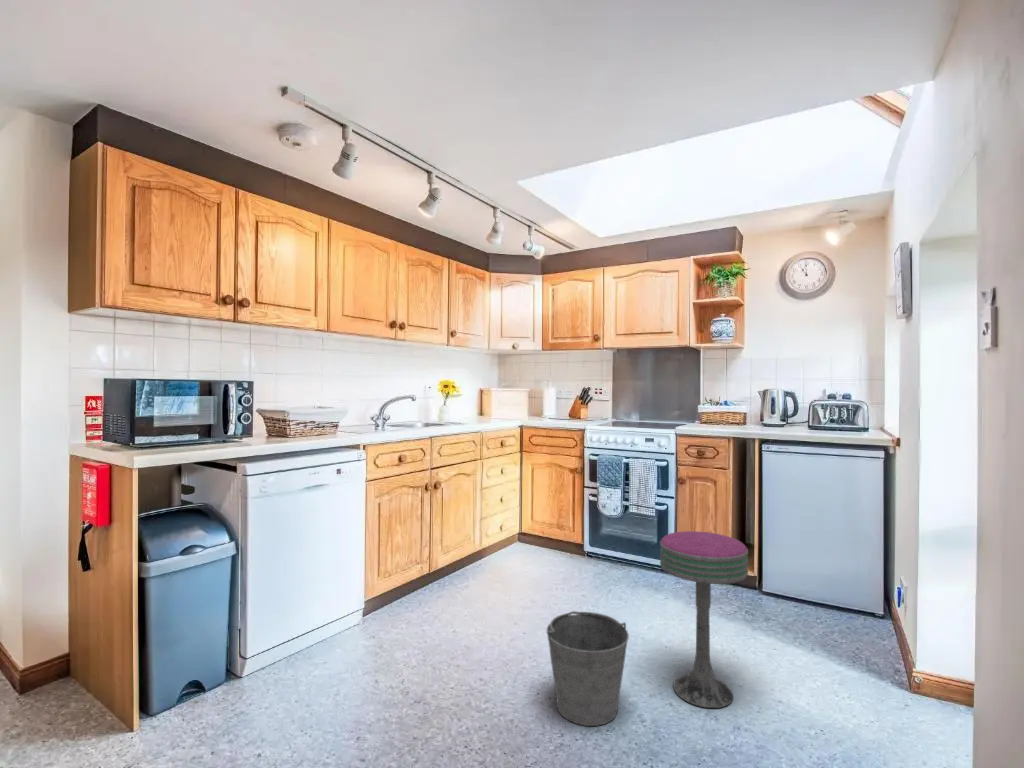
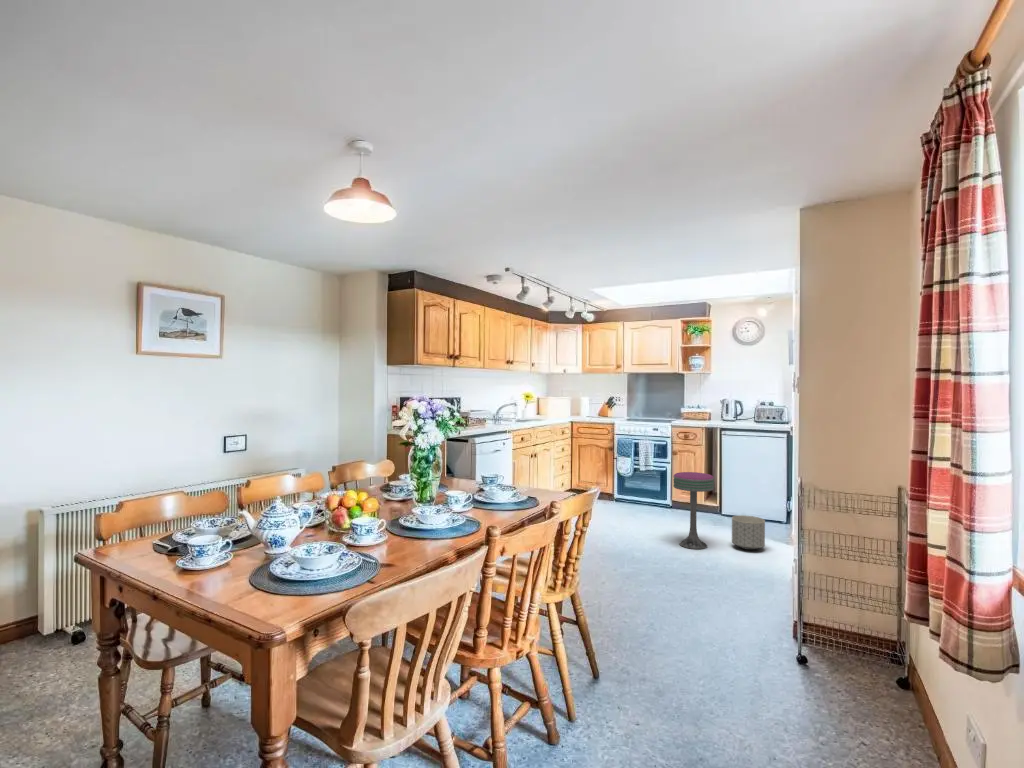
bucket: present [547,611,629,726] -> none [623,510,662,554]
planter: none [788,628,866,717] -> present [732,515,765,550]

